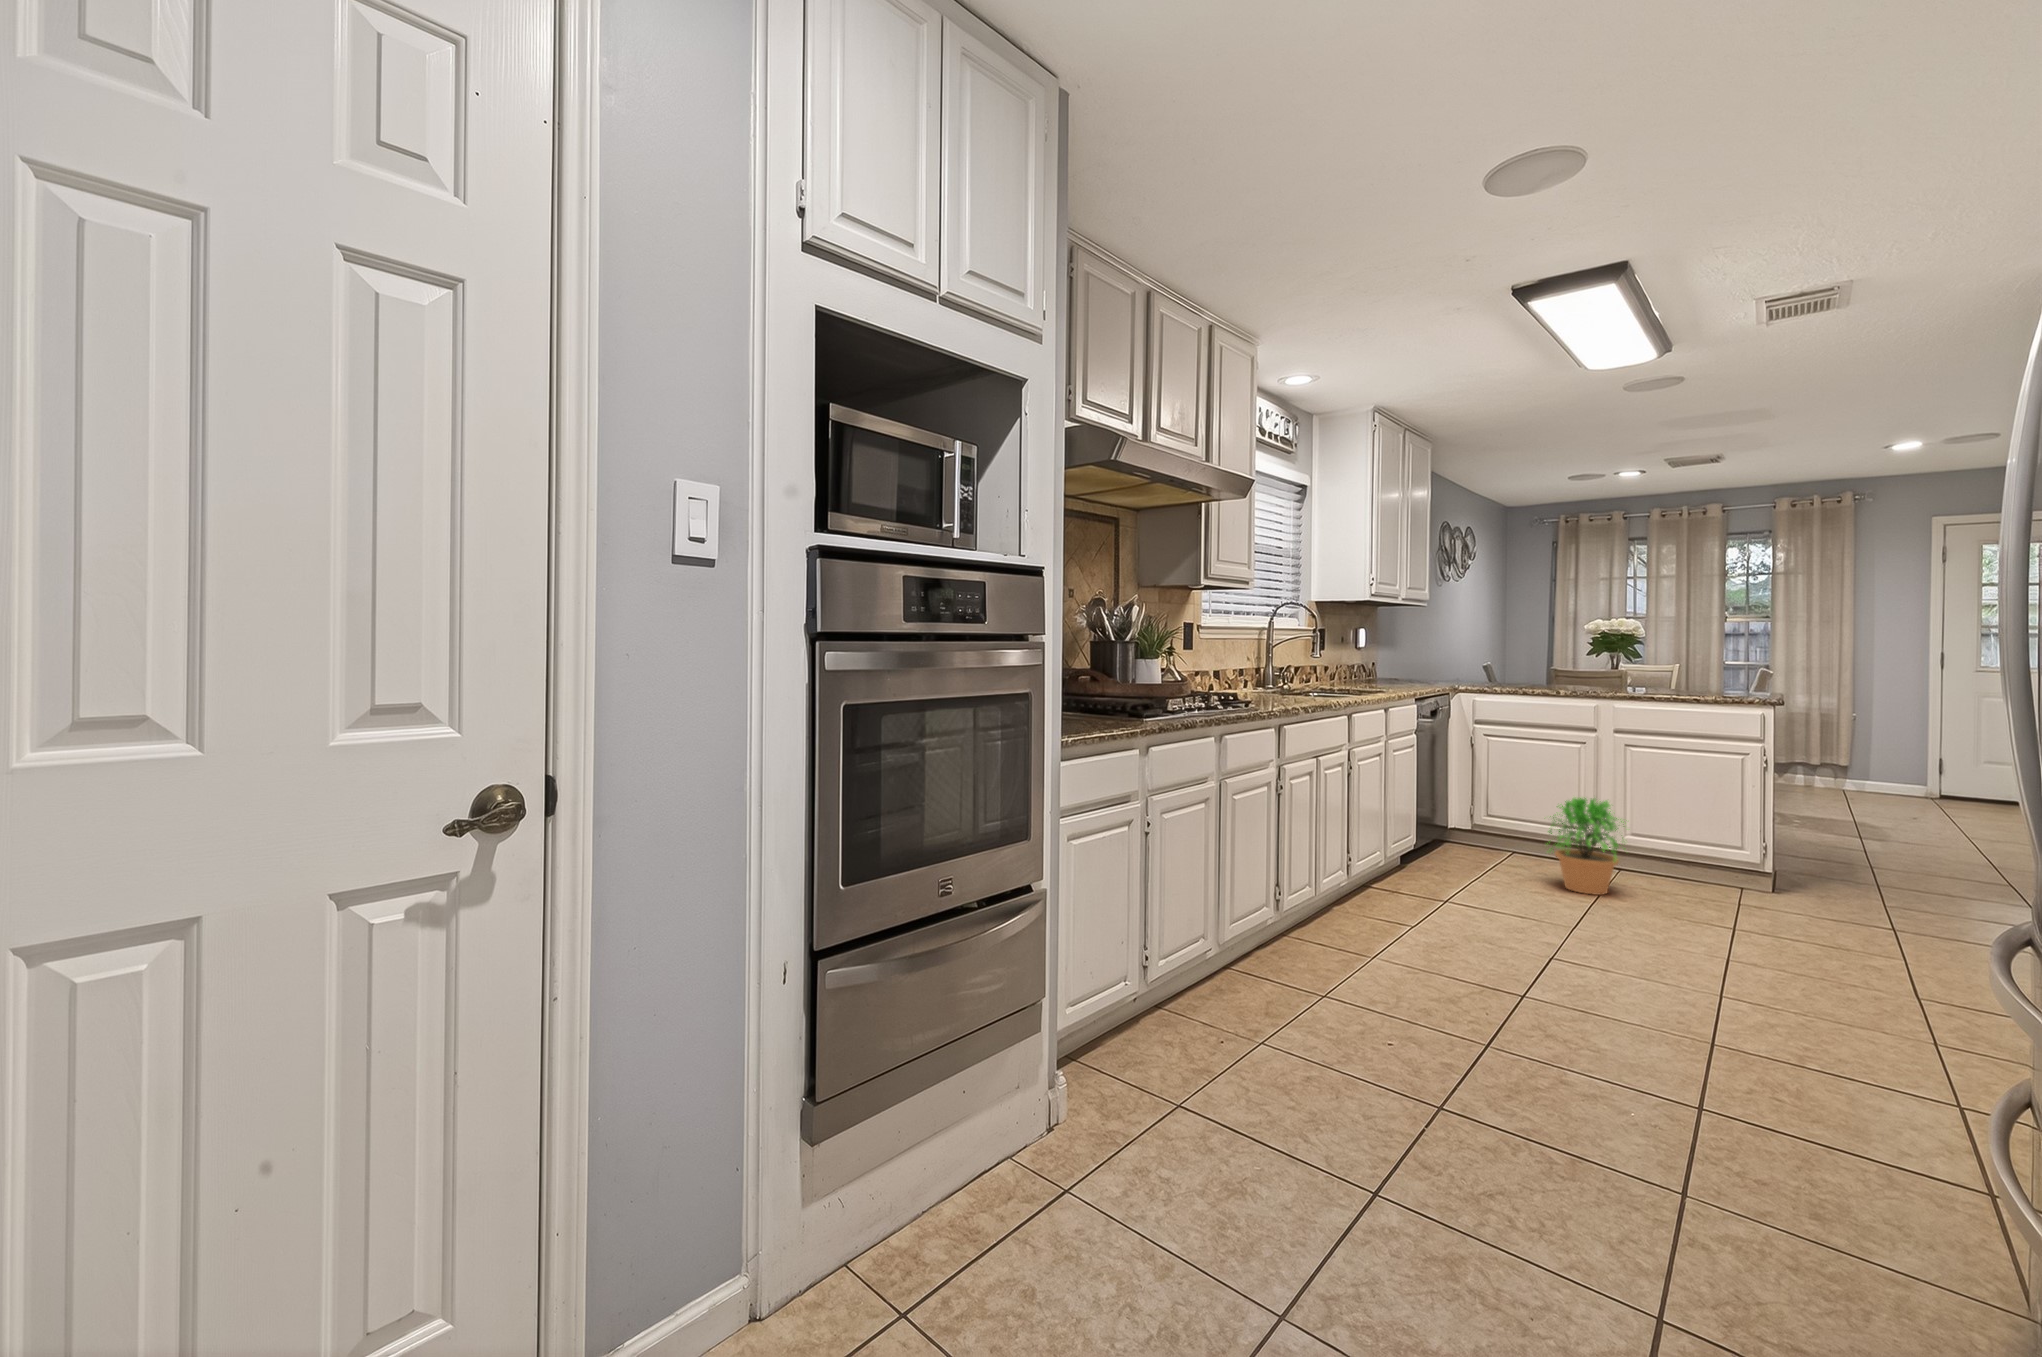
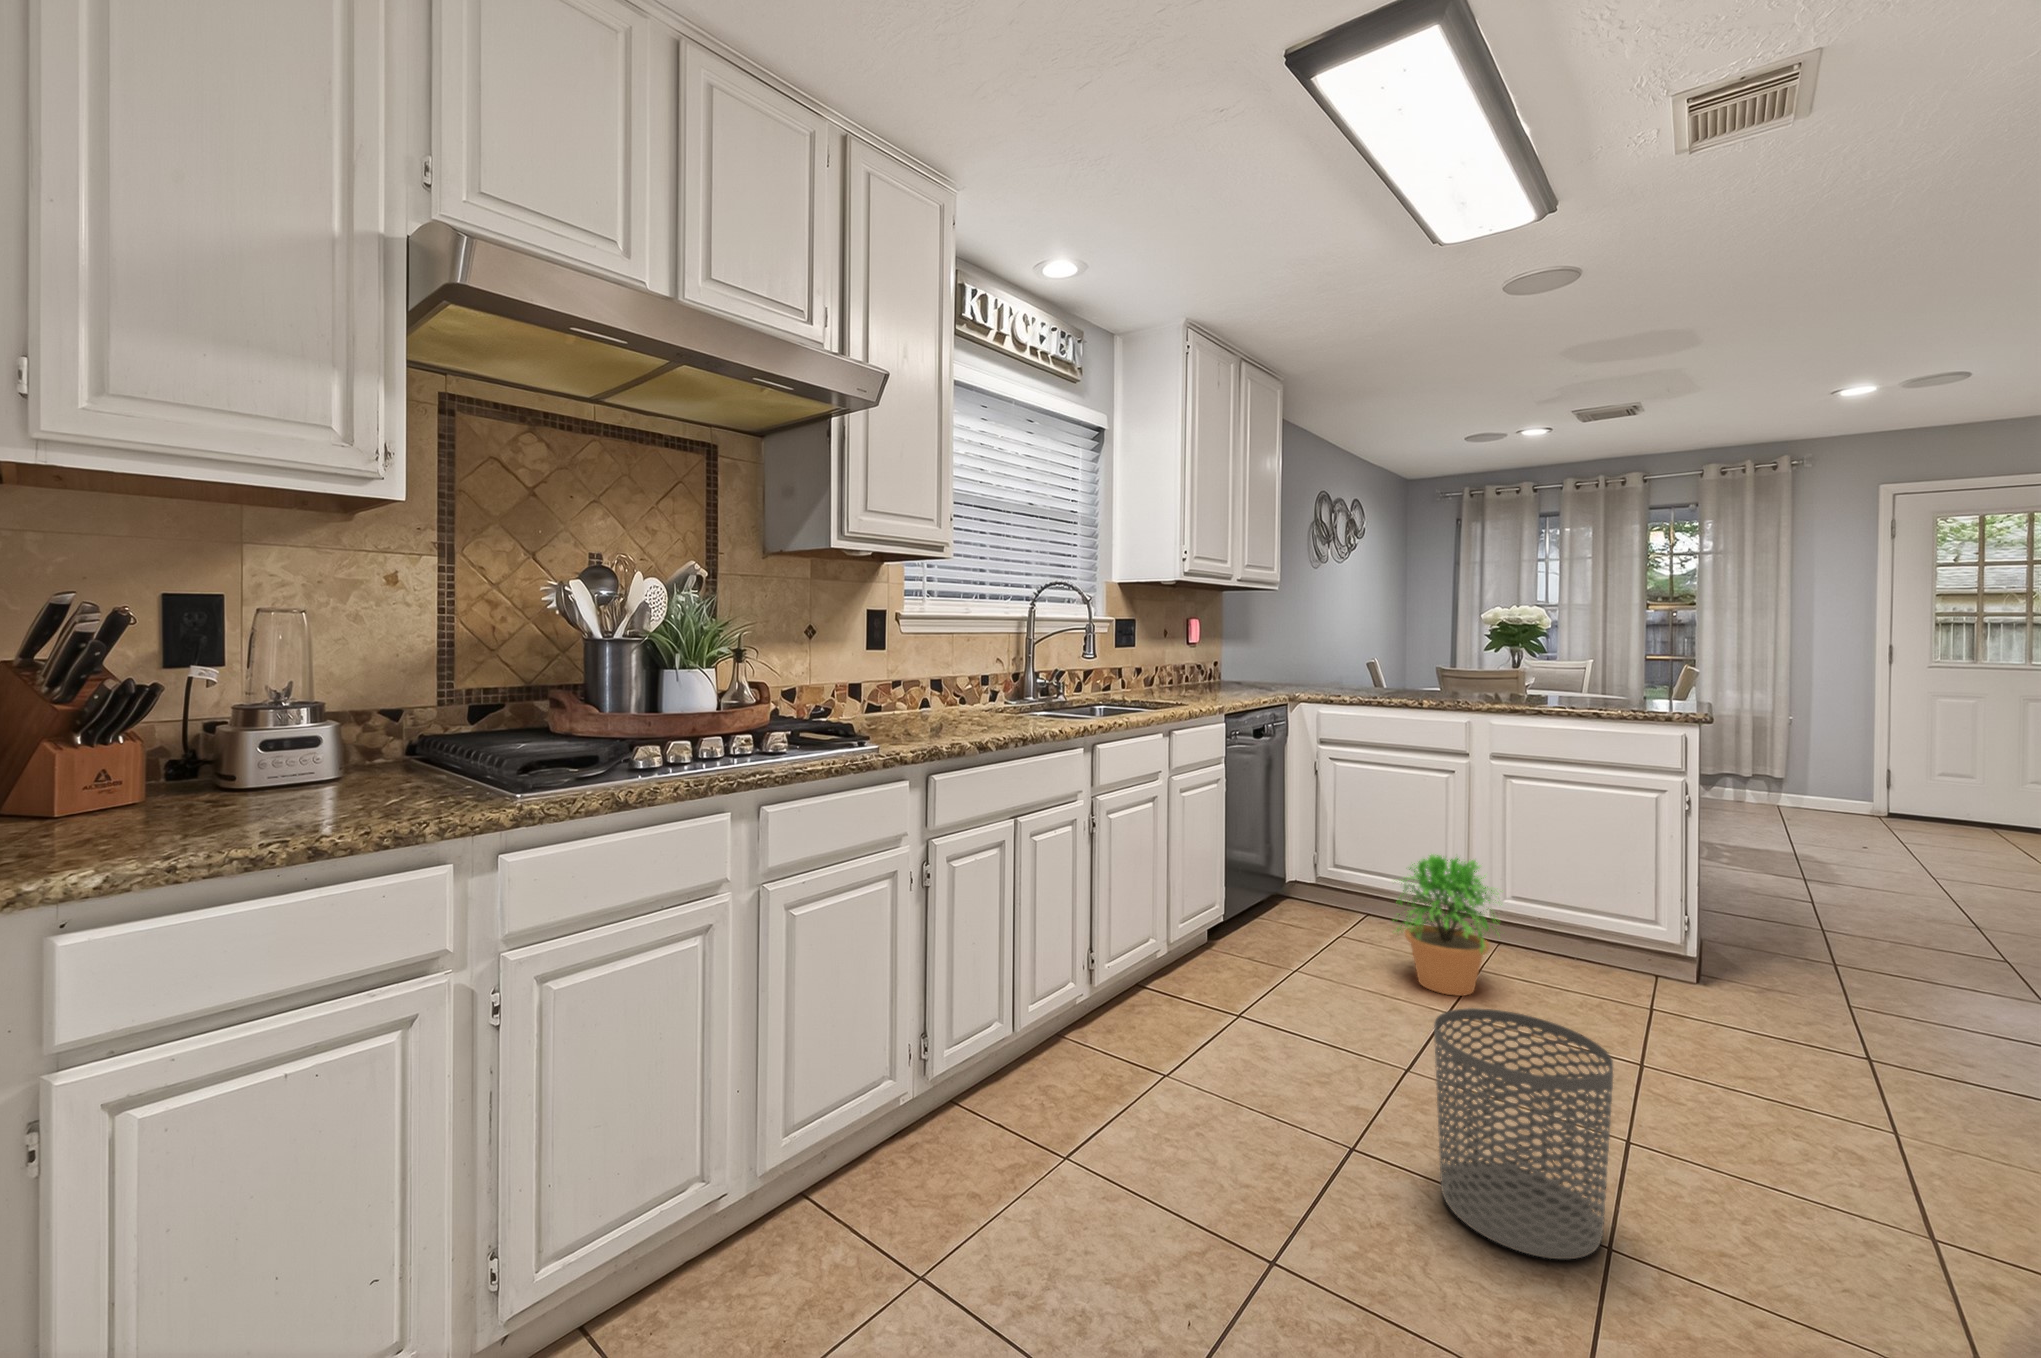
waste bin: none [1607,867,1720,996] -> present [1434,1008,1613,1259]

